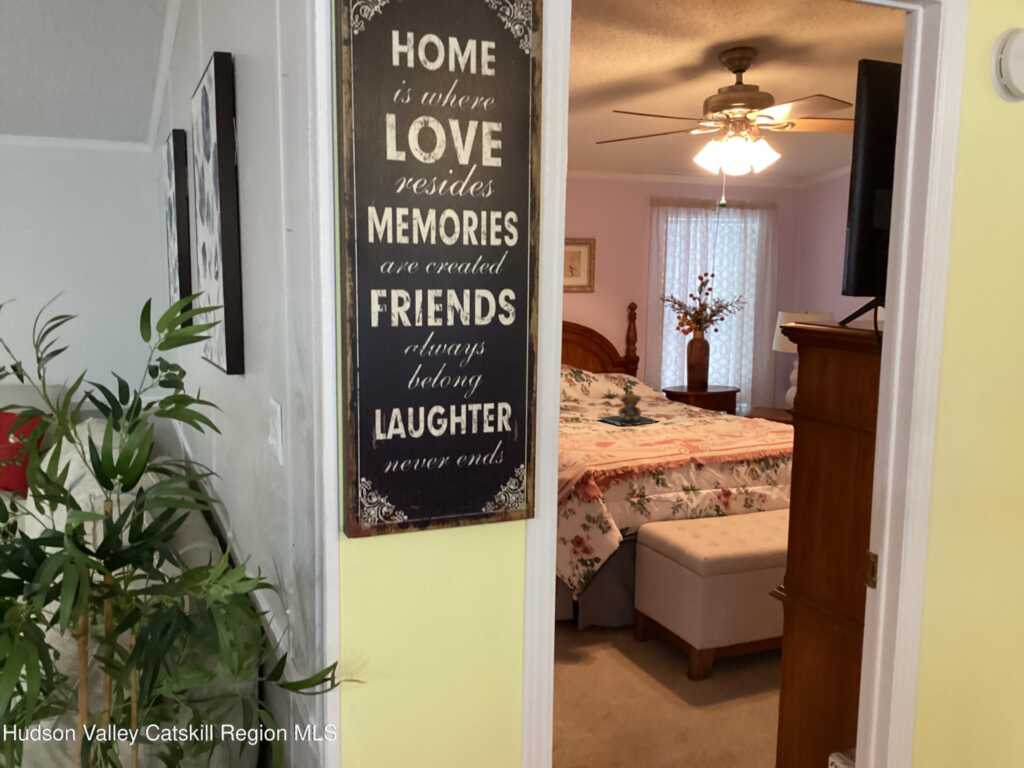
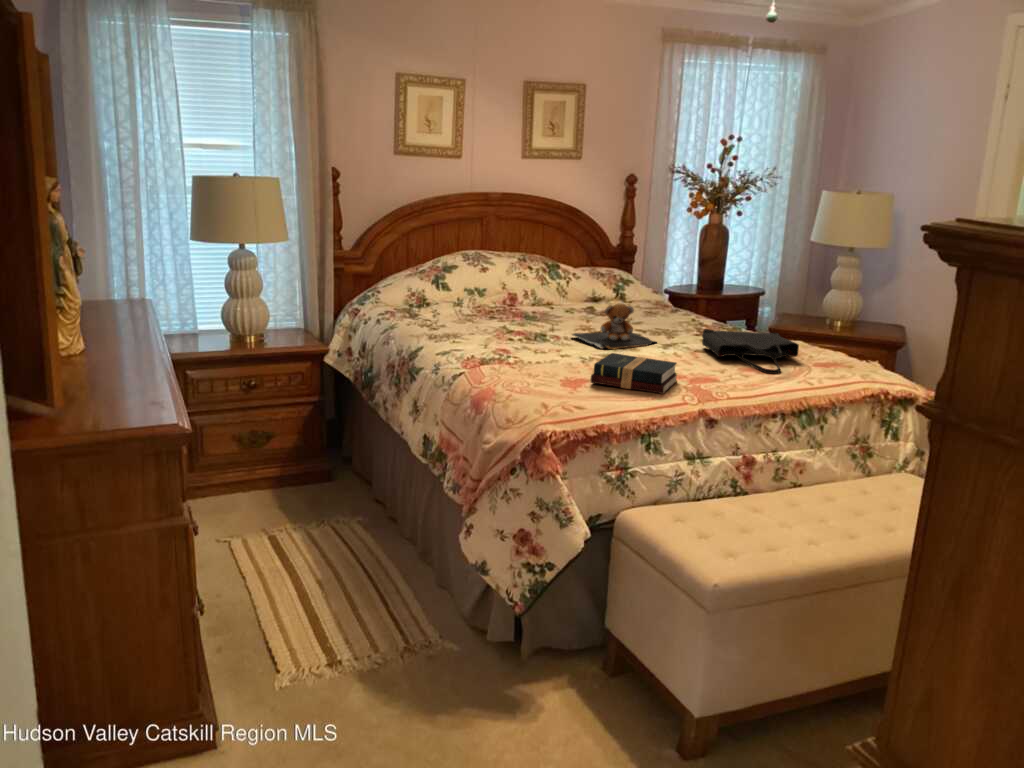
tote bag: none [691,410,760,437] -> present [702,329,799,374]
hardback book: none [615,425,675,450] -> present [590,353,678,394]

